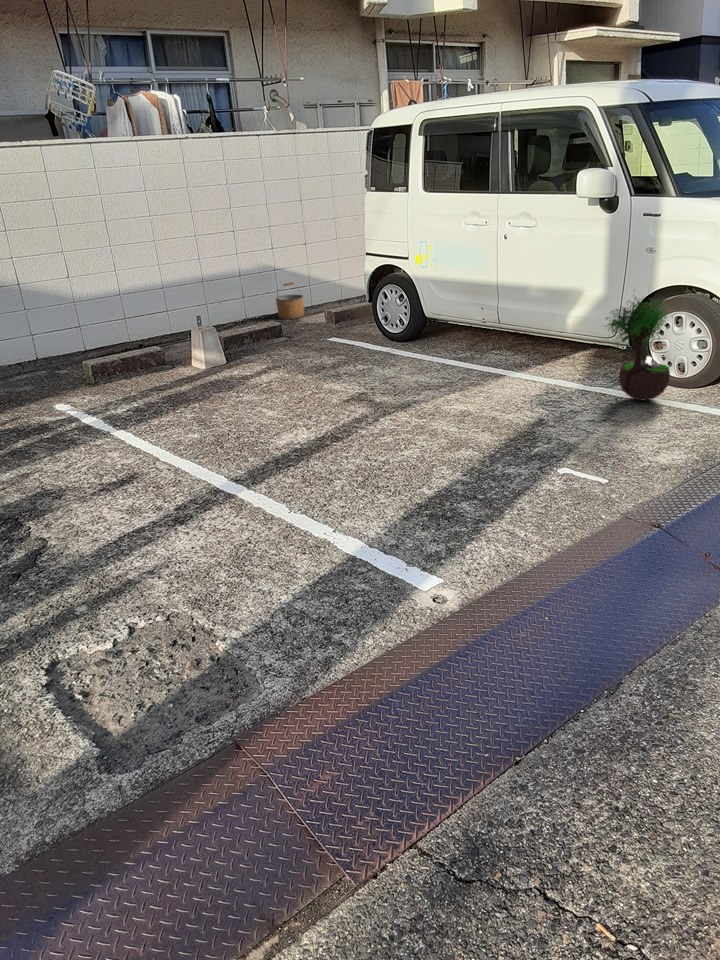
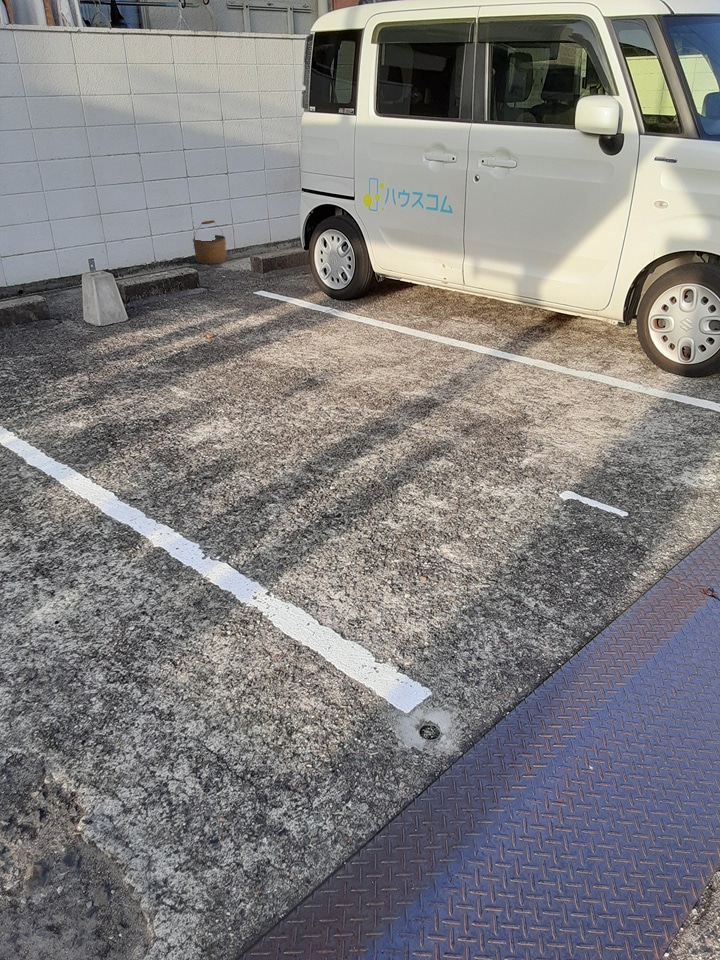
potted tree: present [606,297,670,401] -> none [601,254,691,391]

